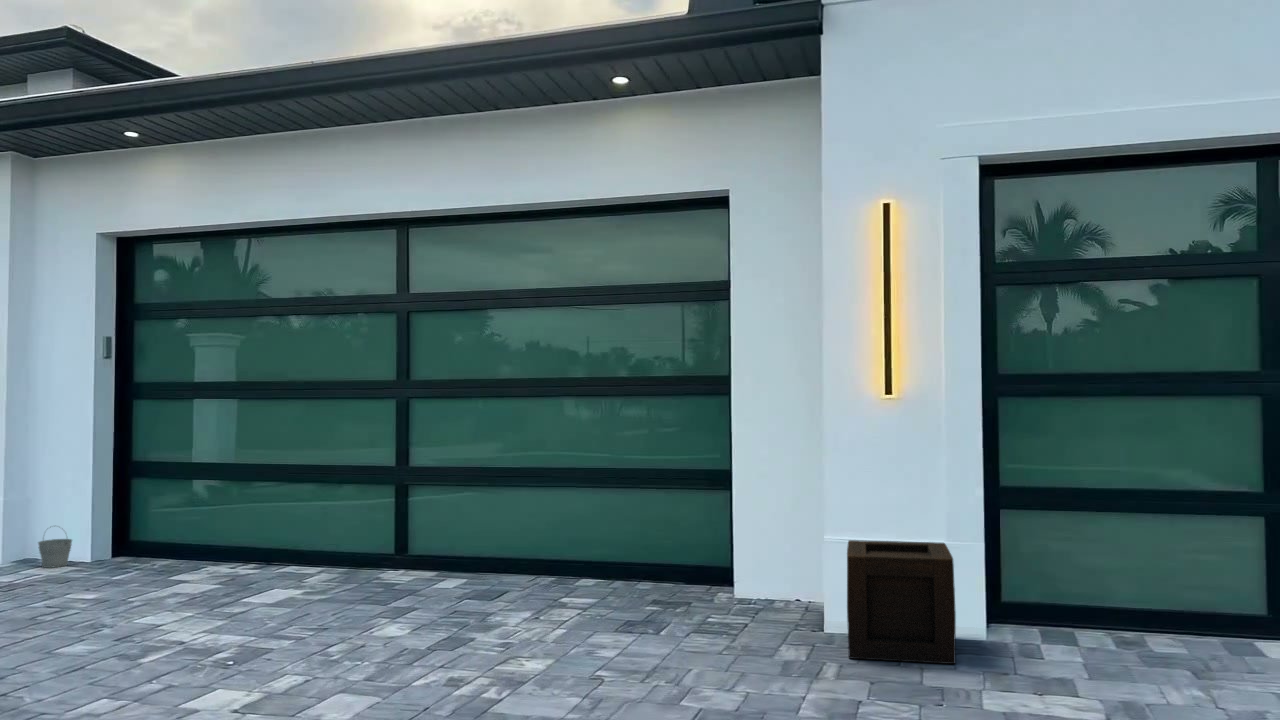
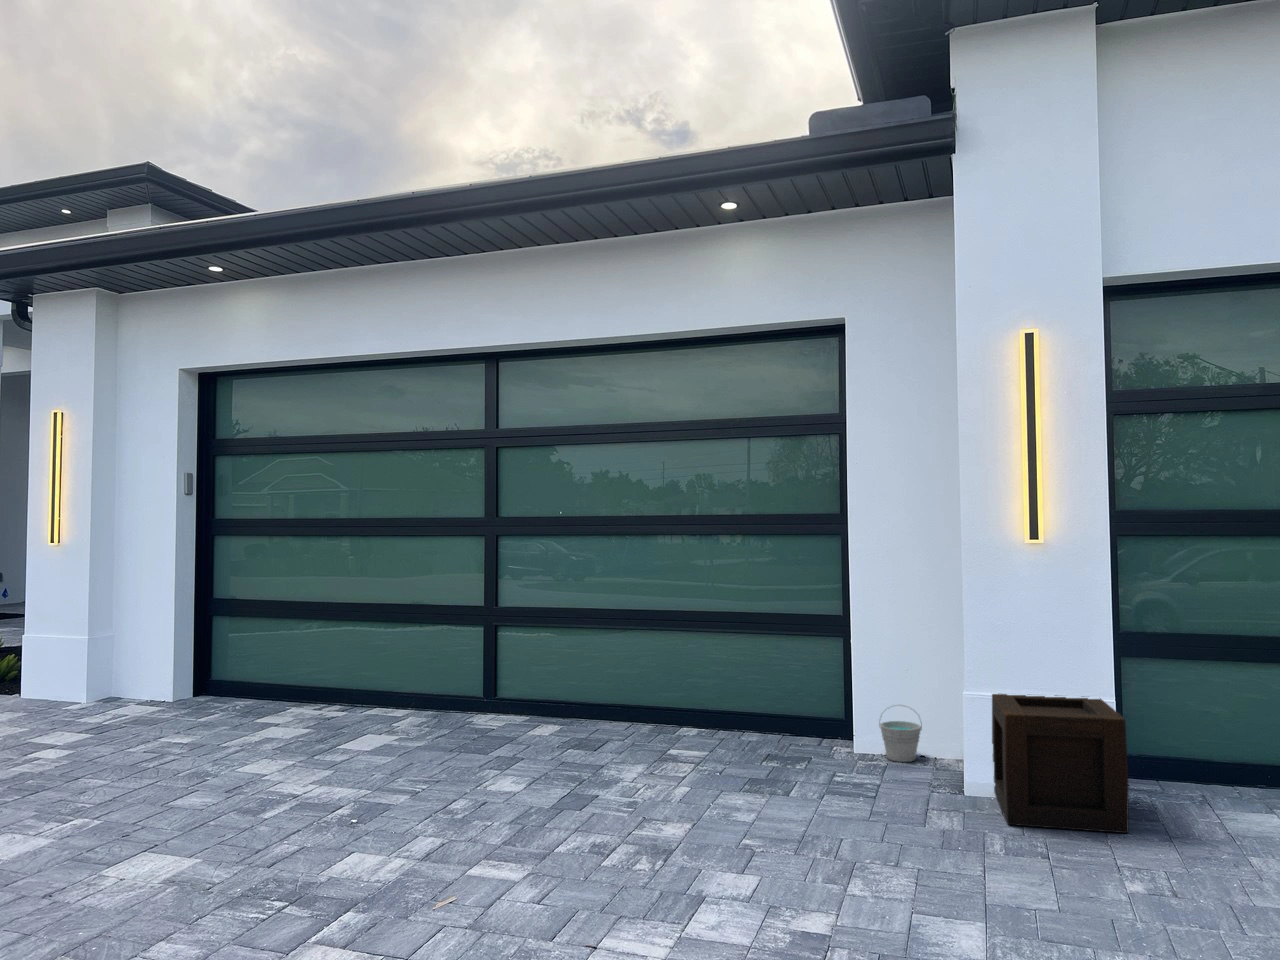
bucket: present [38,539,72,568] -> present [879,705,922,762]

